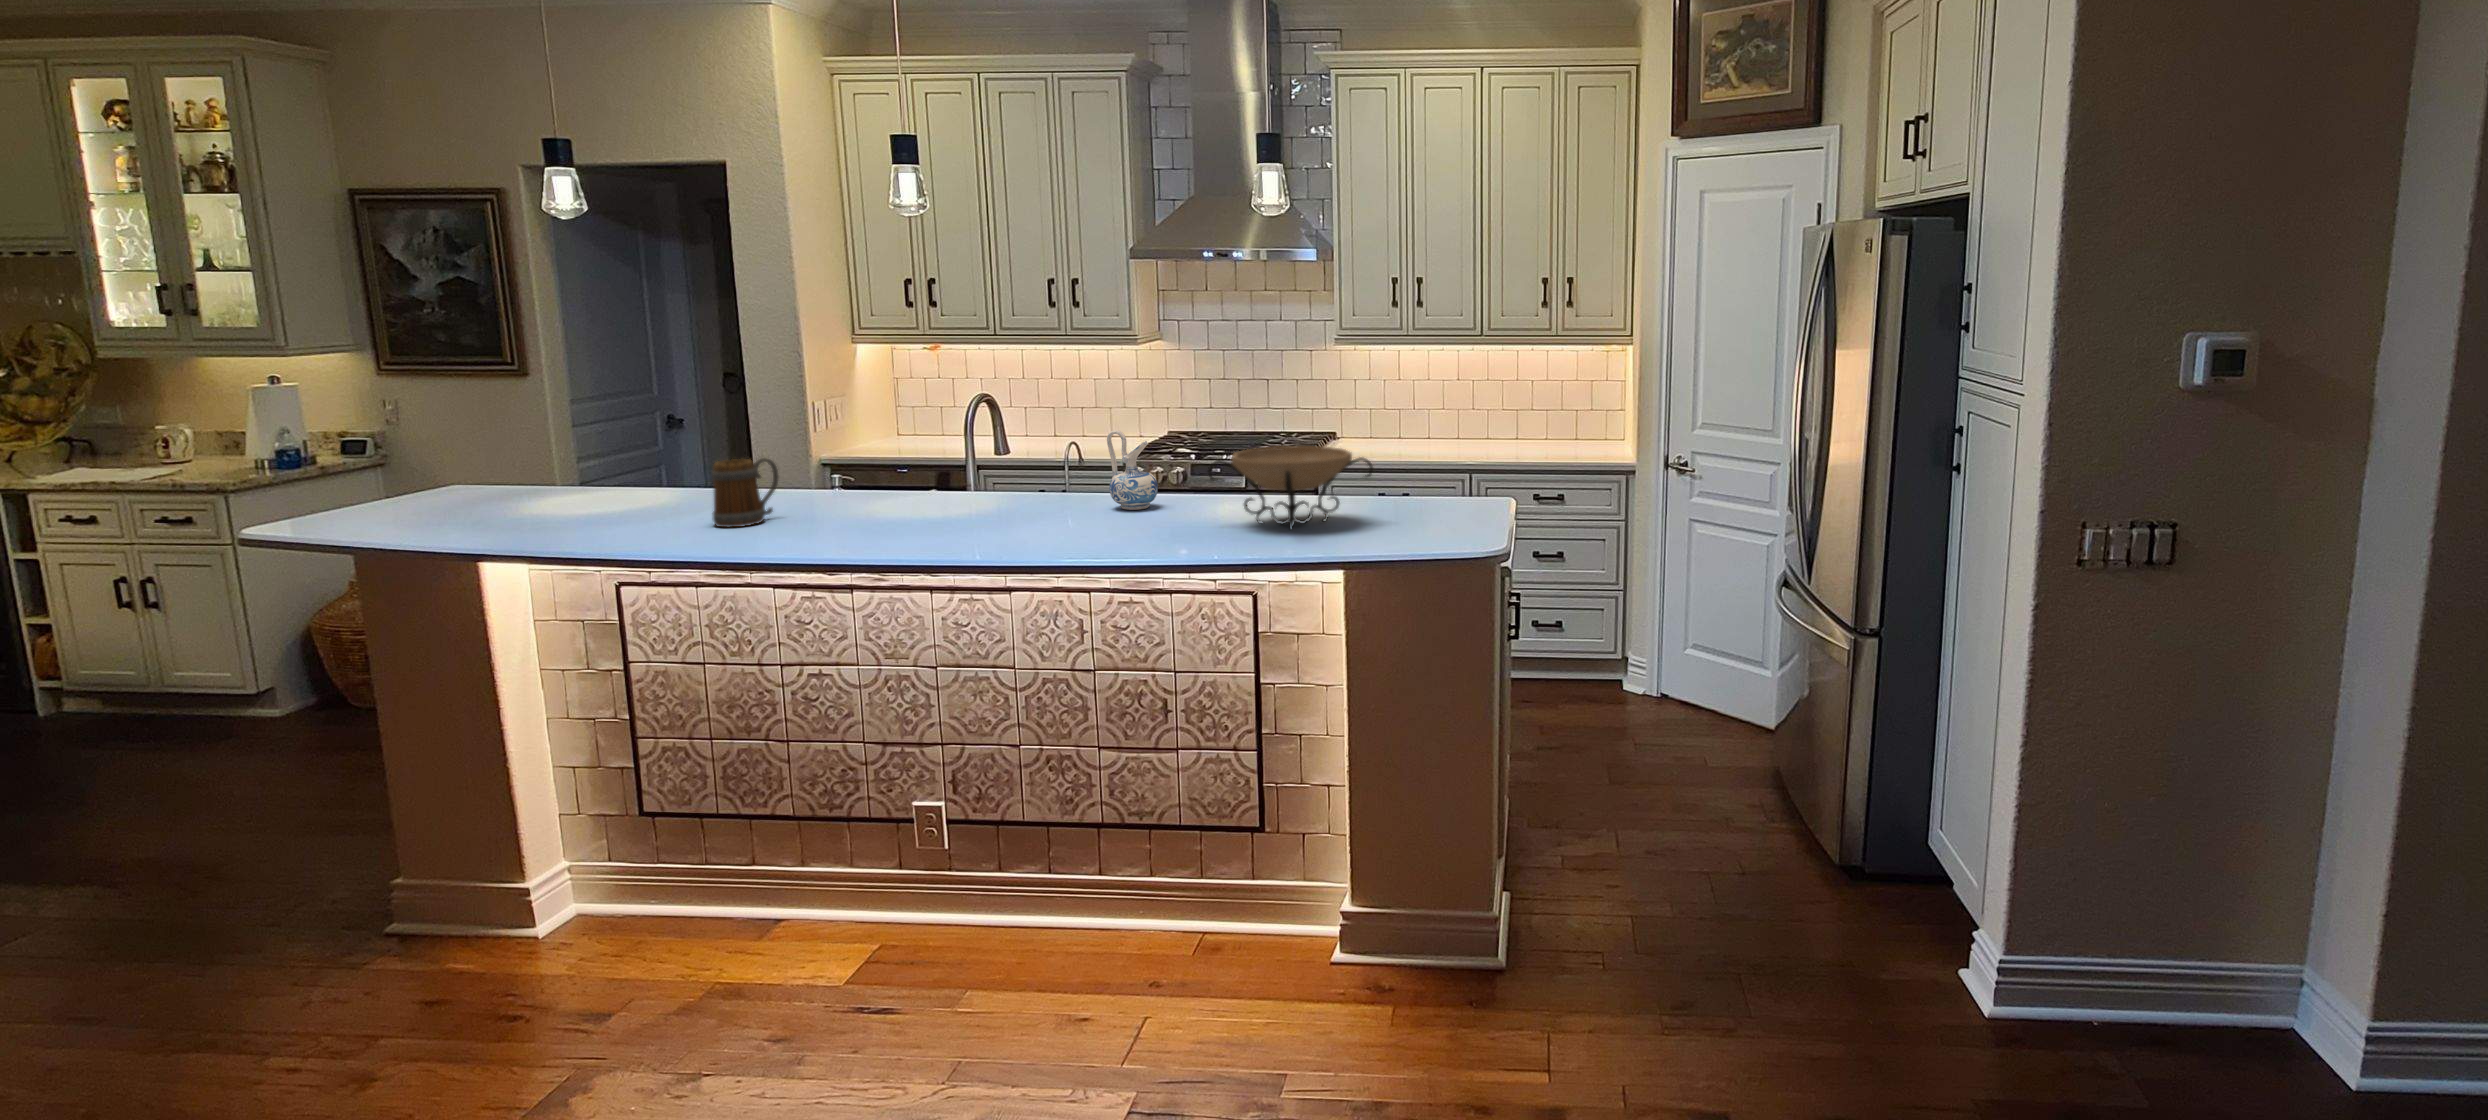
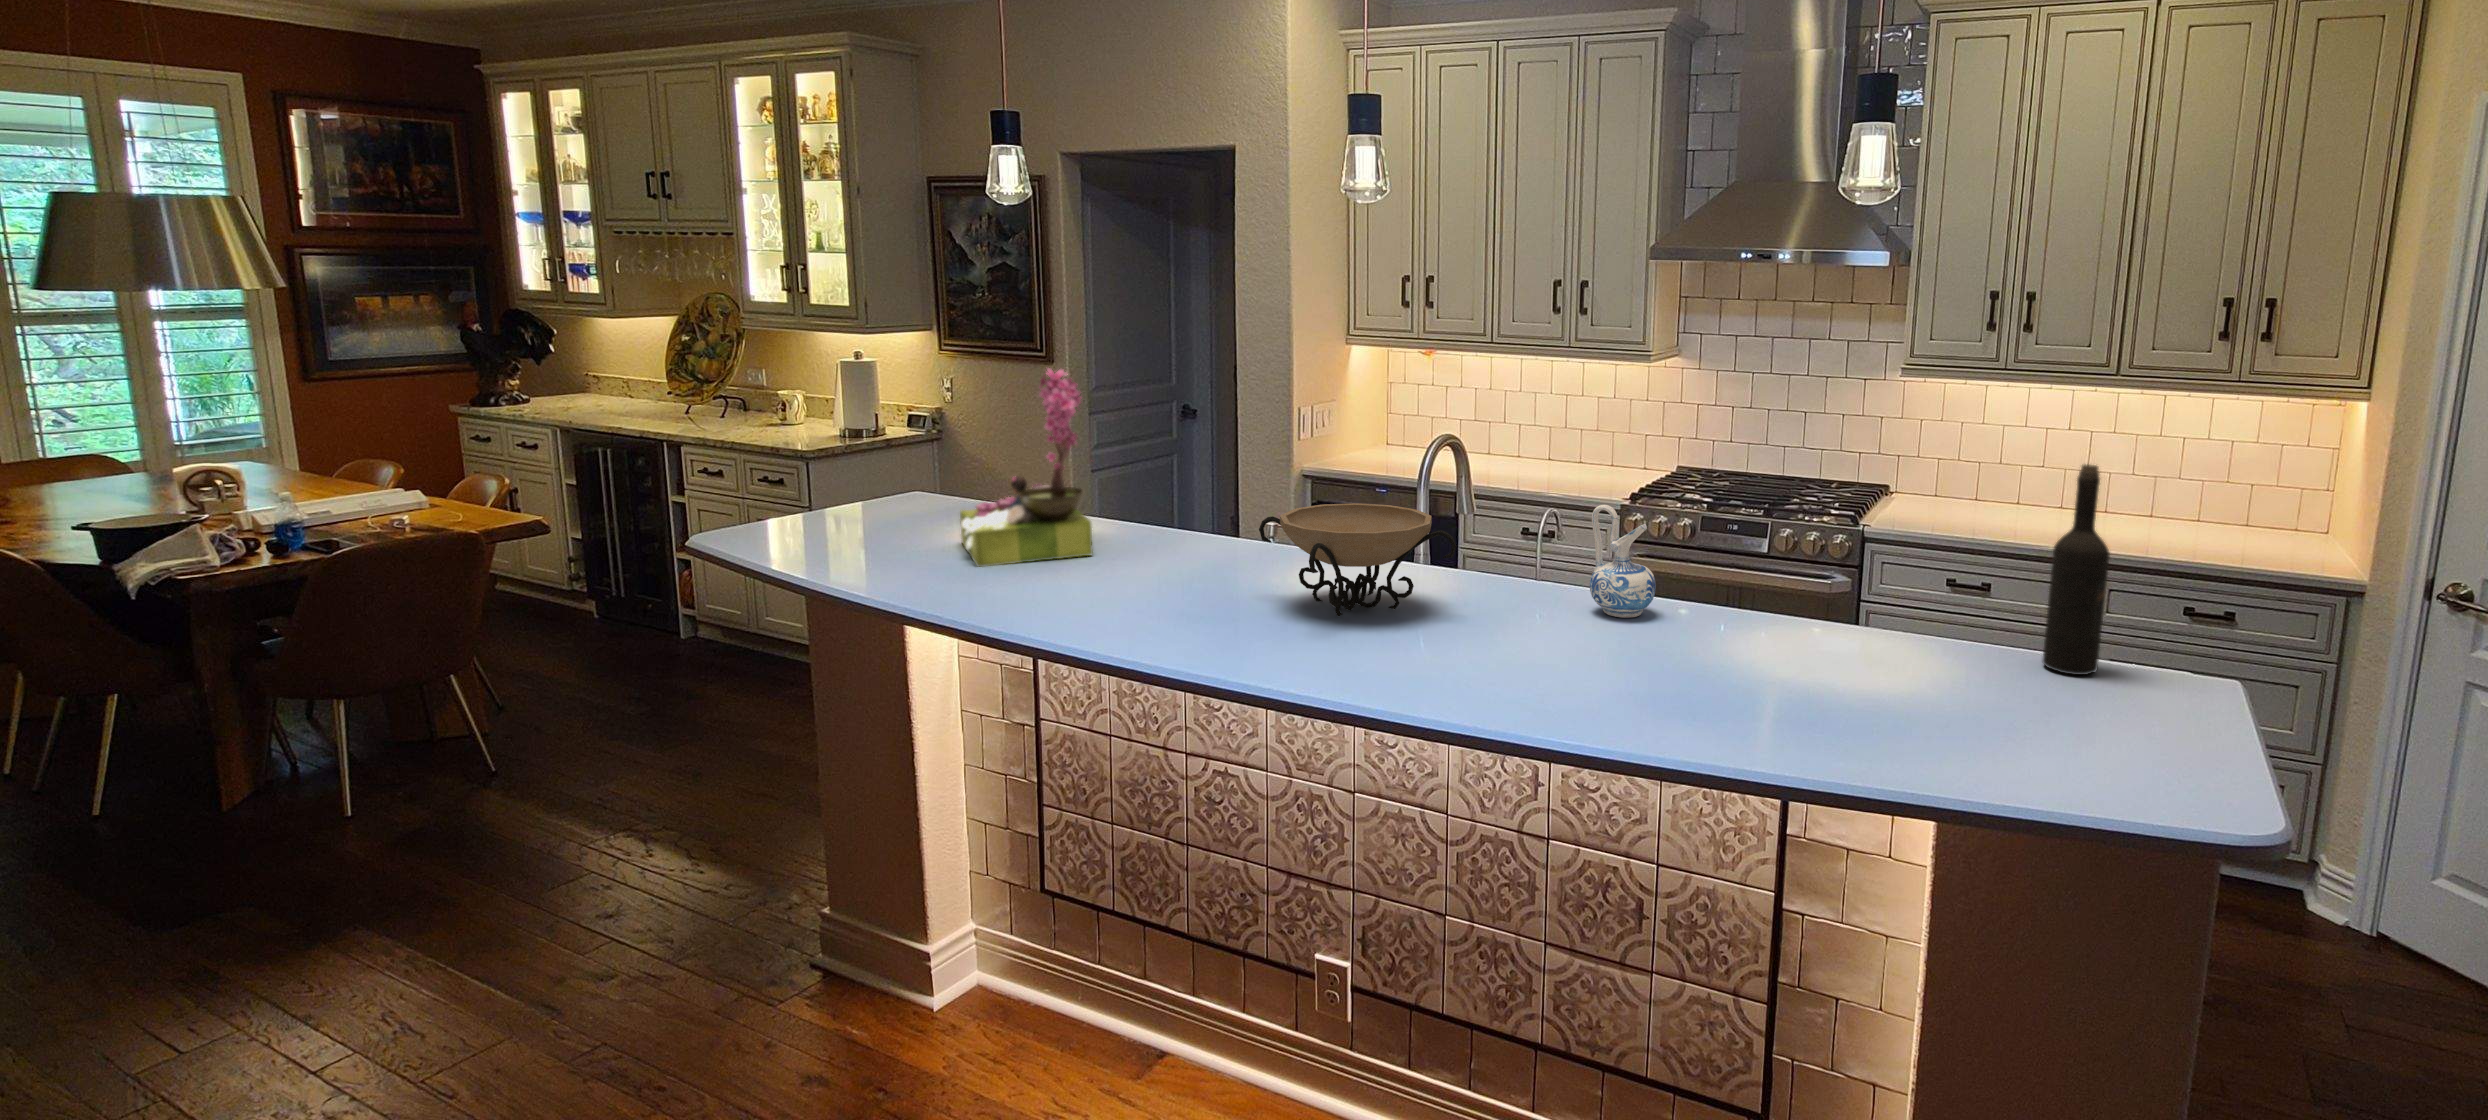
flower arrangement: none [524,354,670,530] -> present [960,369,1093,567]
wine bottle: none [1408,376,1440,509] -> present [2043,464,2110,675]
decorative bowl: present [1208,446,1373,529] -> present [1259,503,1457,617]
mug: present [712,458,778,527] -> none [1124,502,1200,586]

